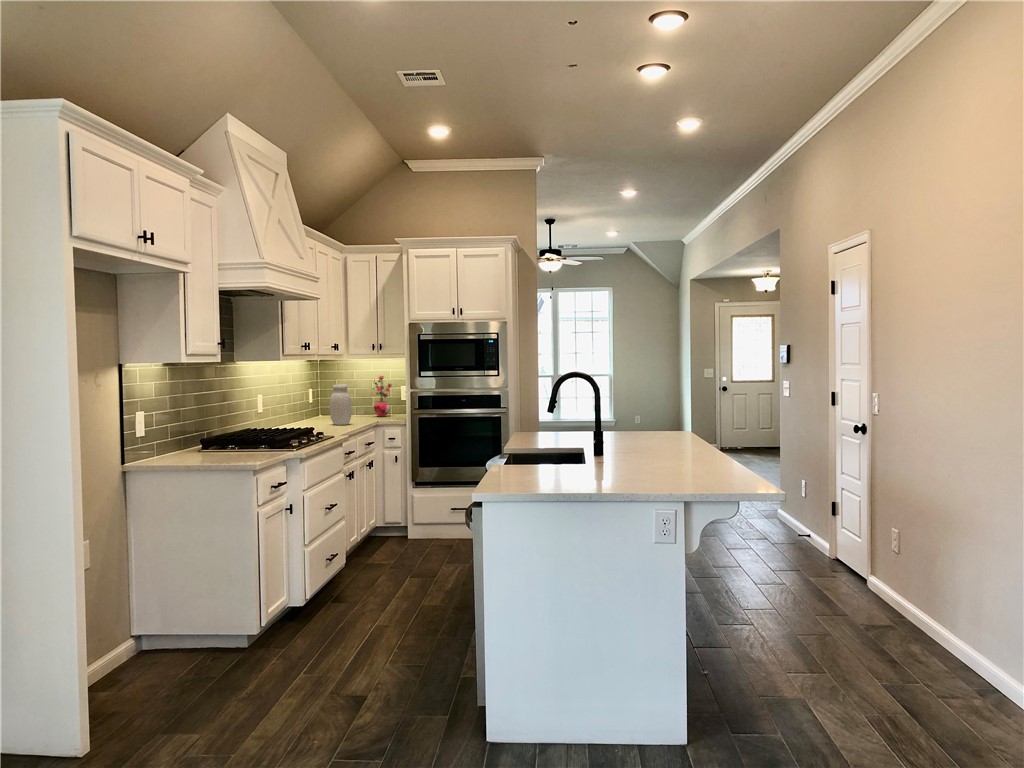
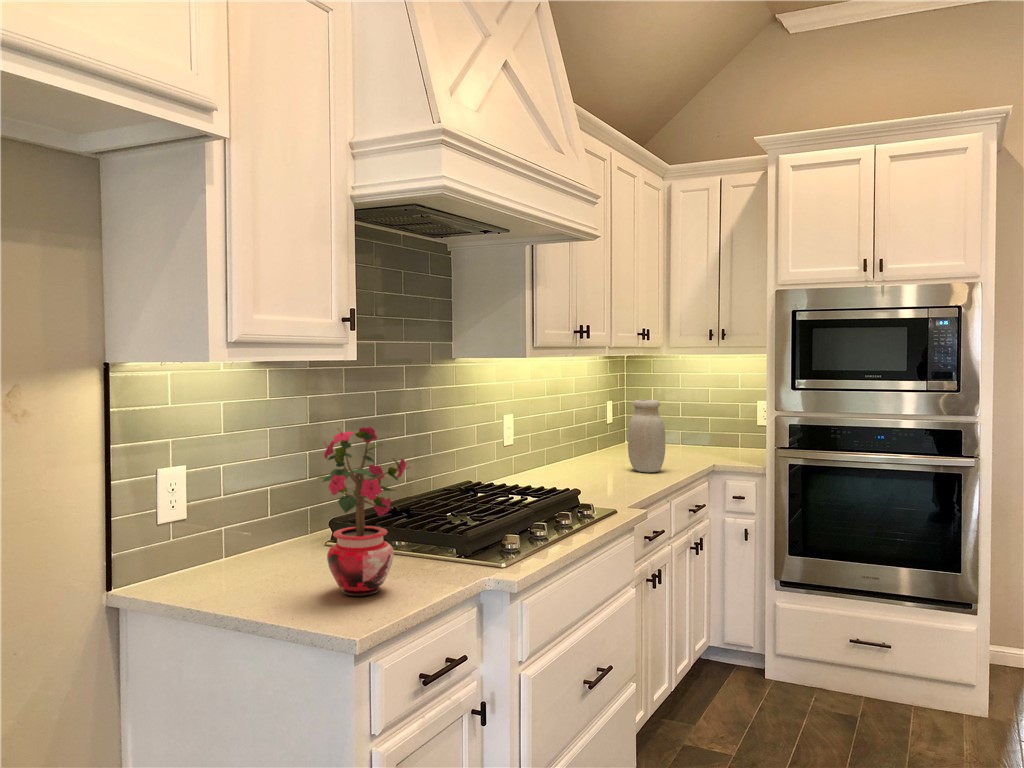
potted plant: present [373,376,392,417] -> present [318,427,406,596]

